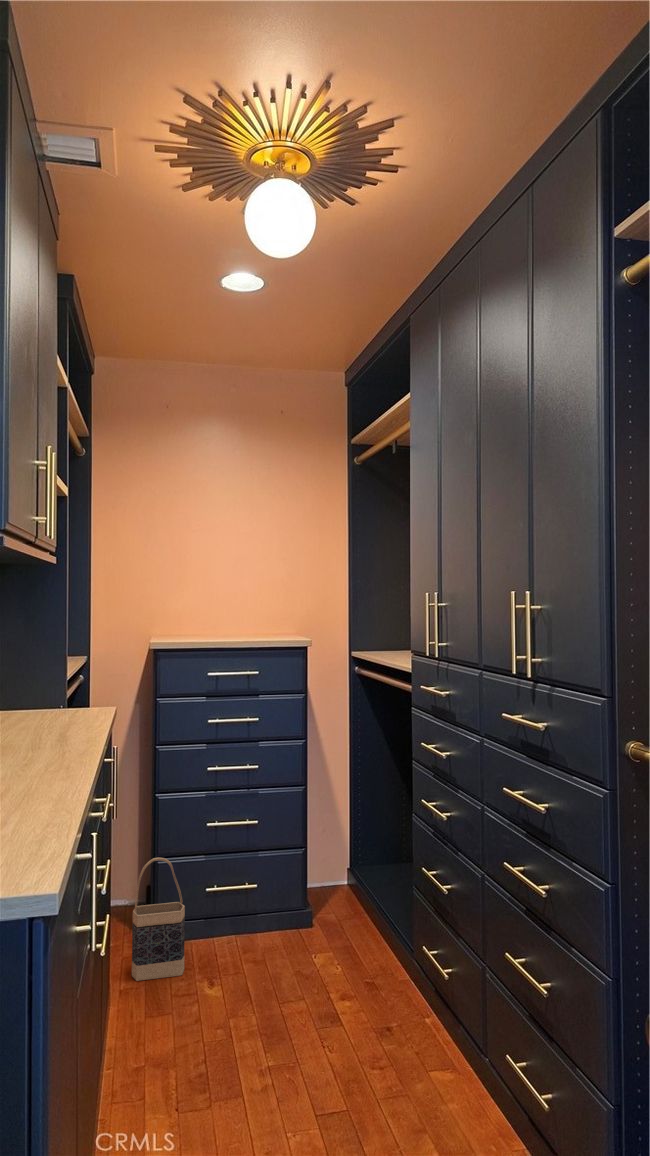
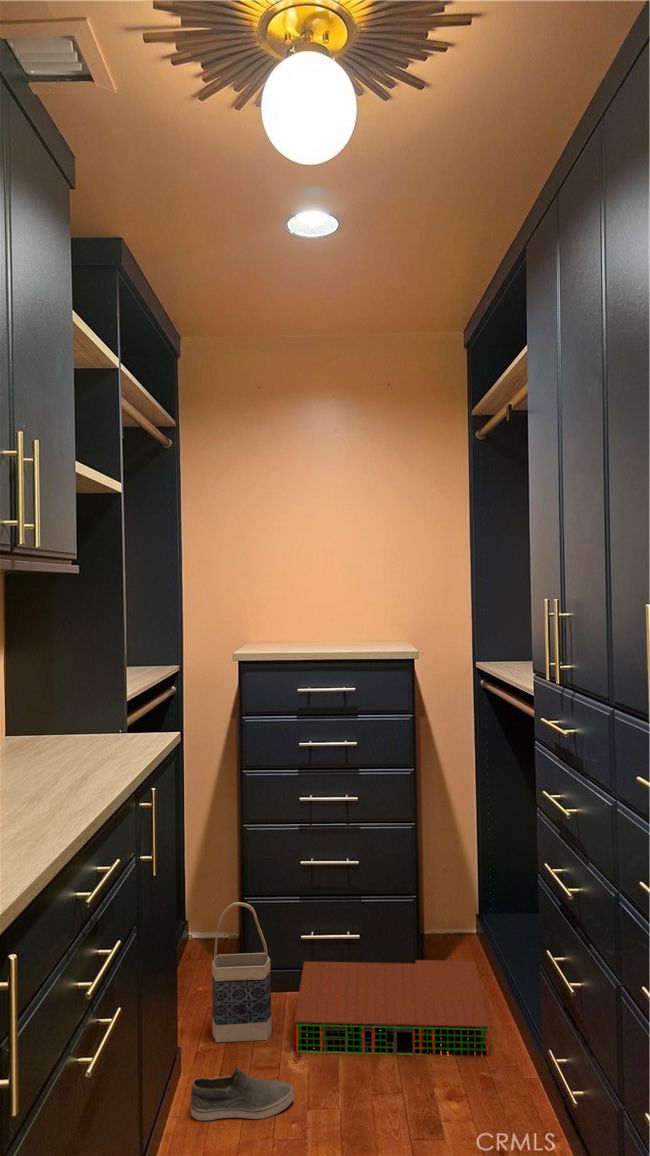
storage bin: none [208,901,370,981] -> present [295,960,489,1056]
shoe: none [127,989,215,1034] -> present [191,1068,294,1120]

